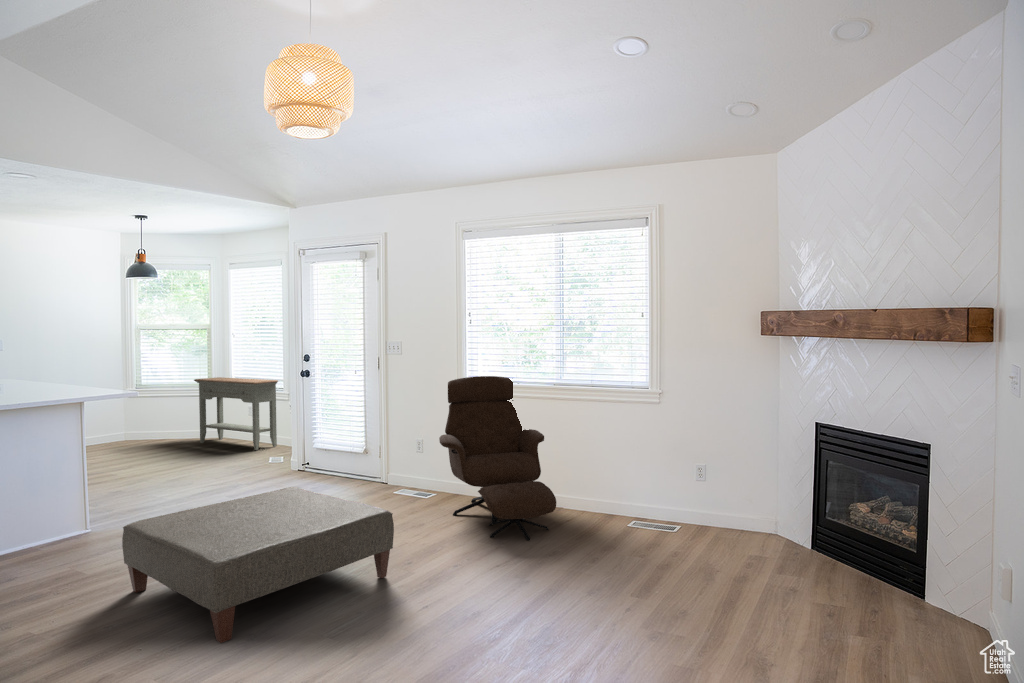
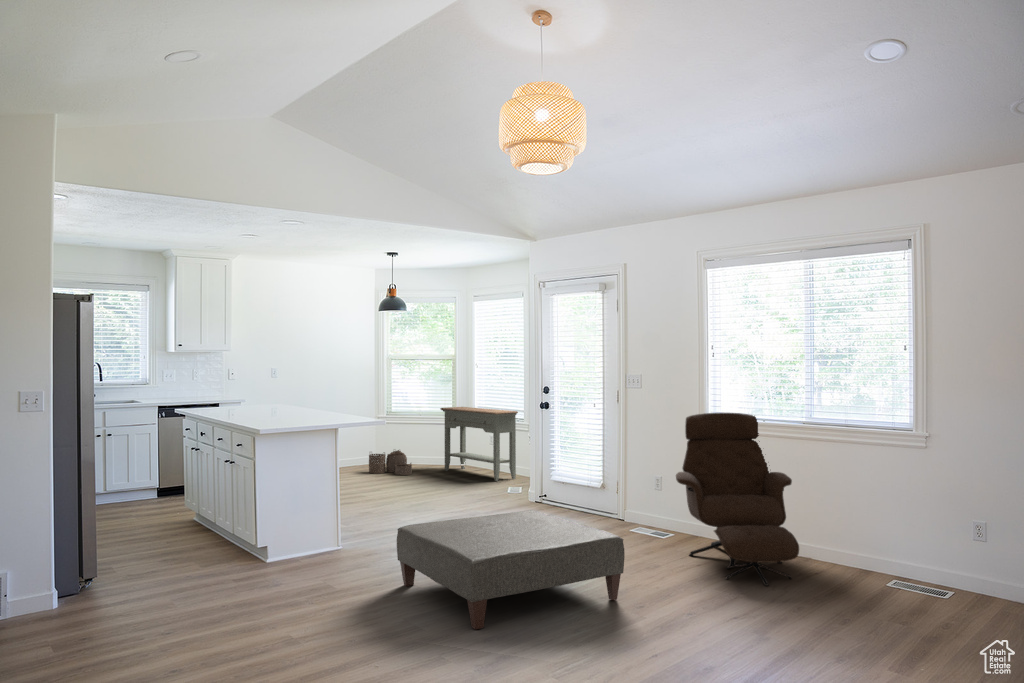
woven basket: none [110,424,162,451] -> present [369,450,412,475]

